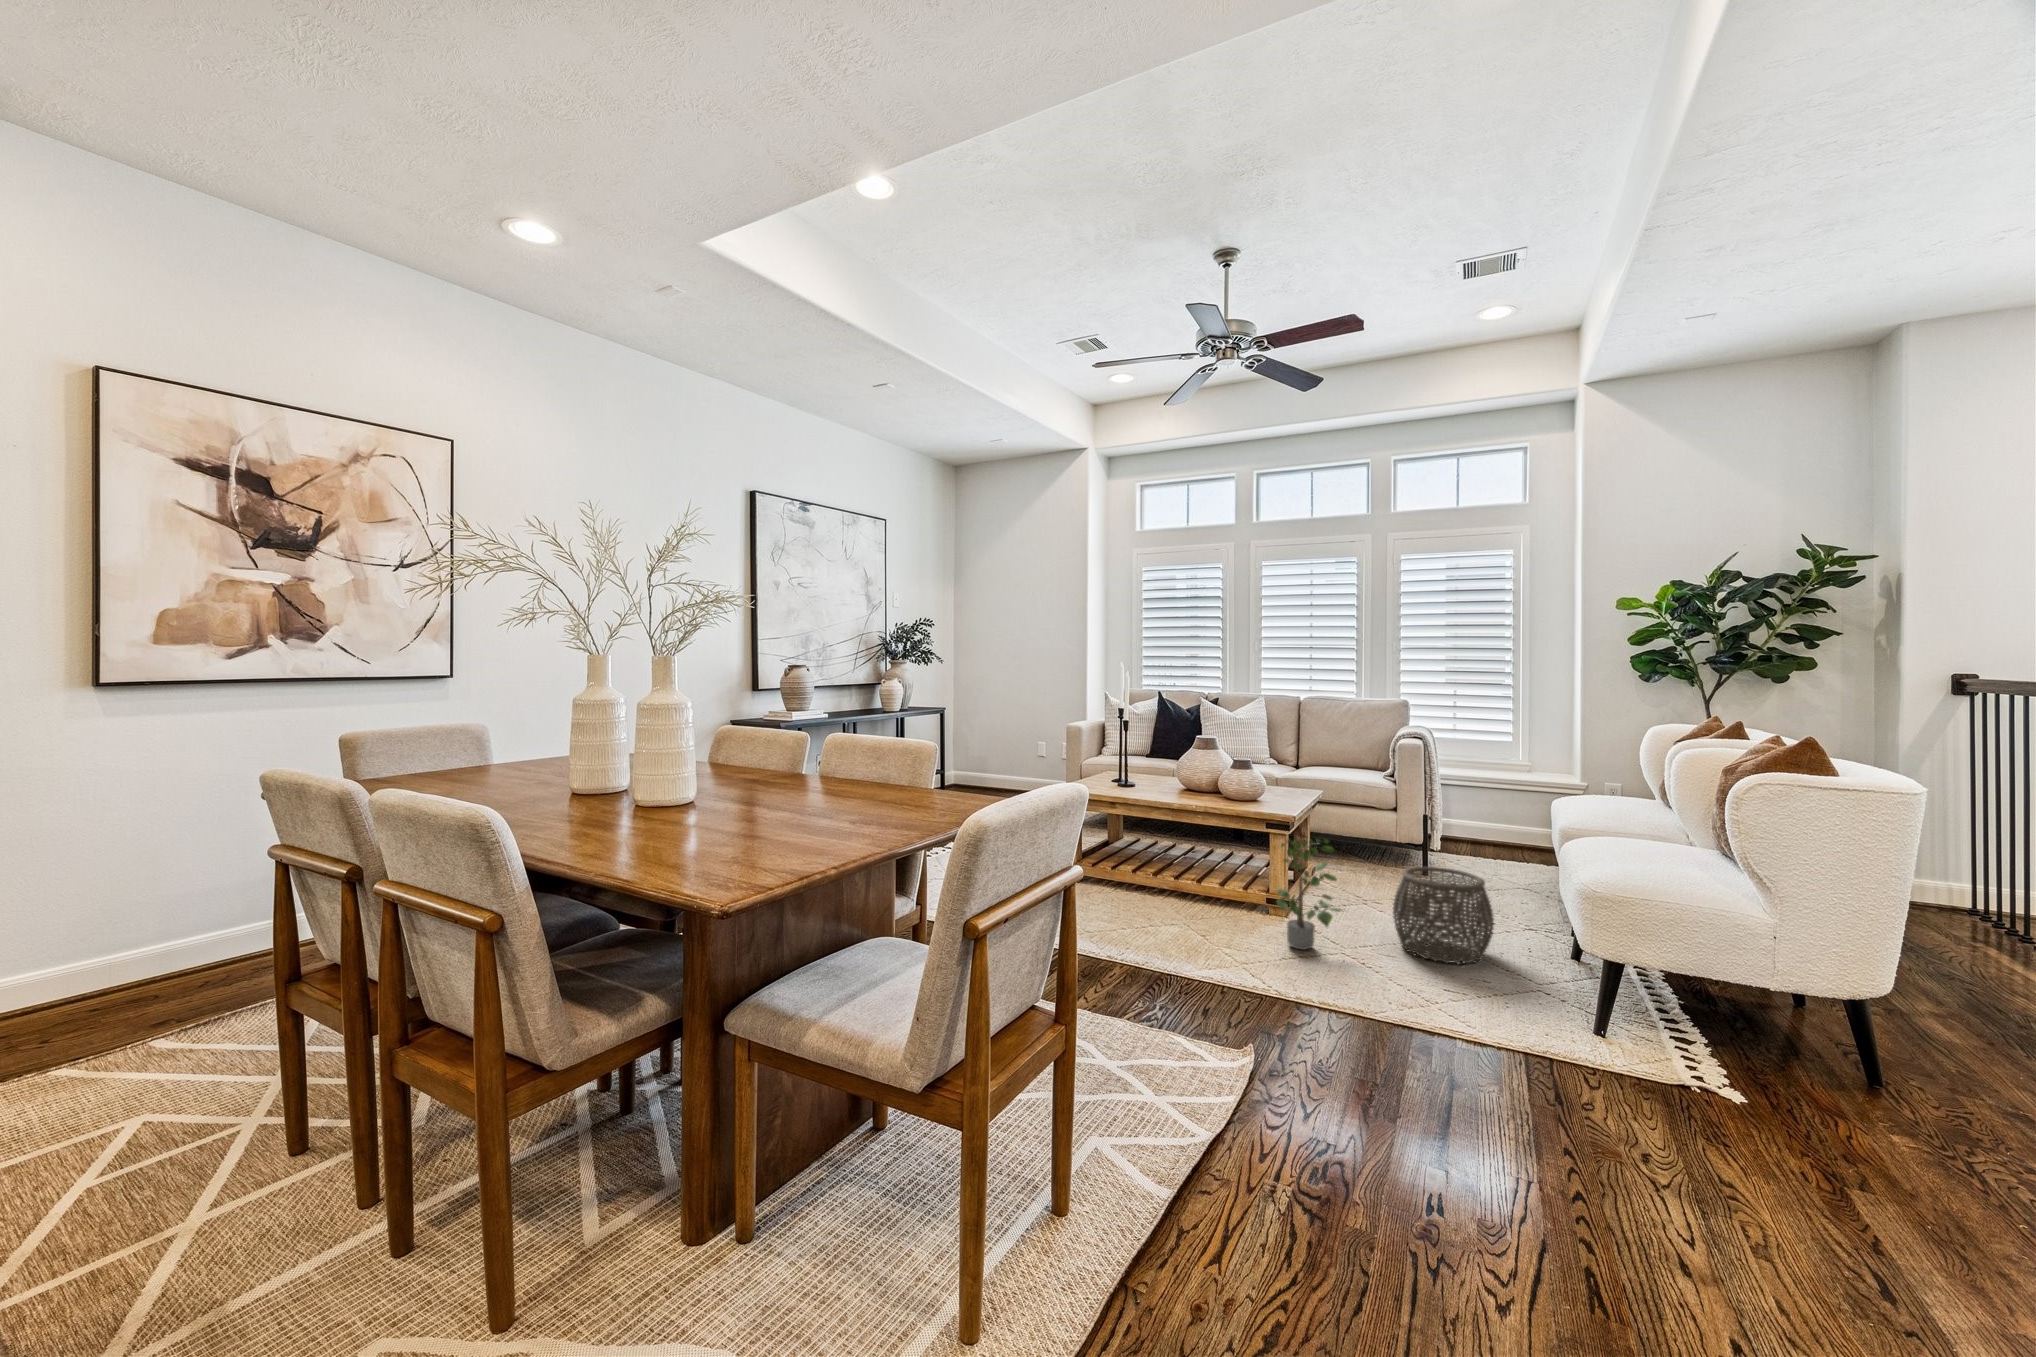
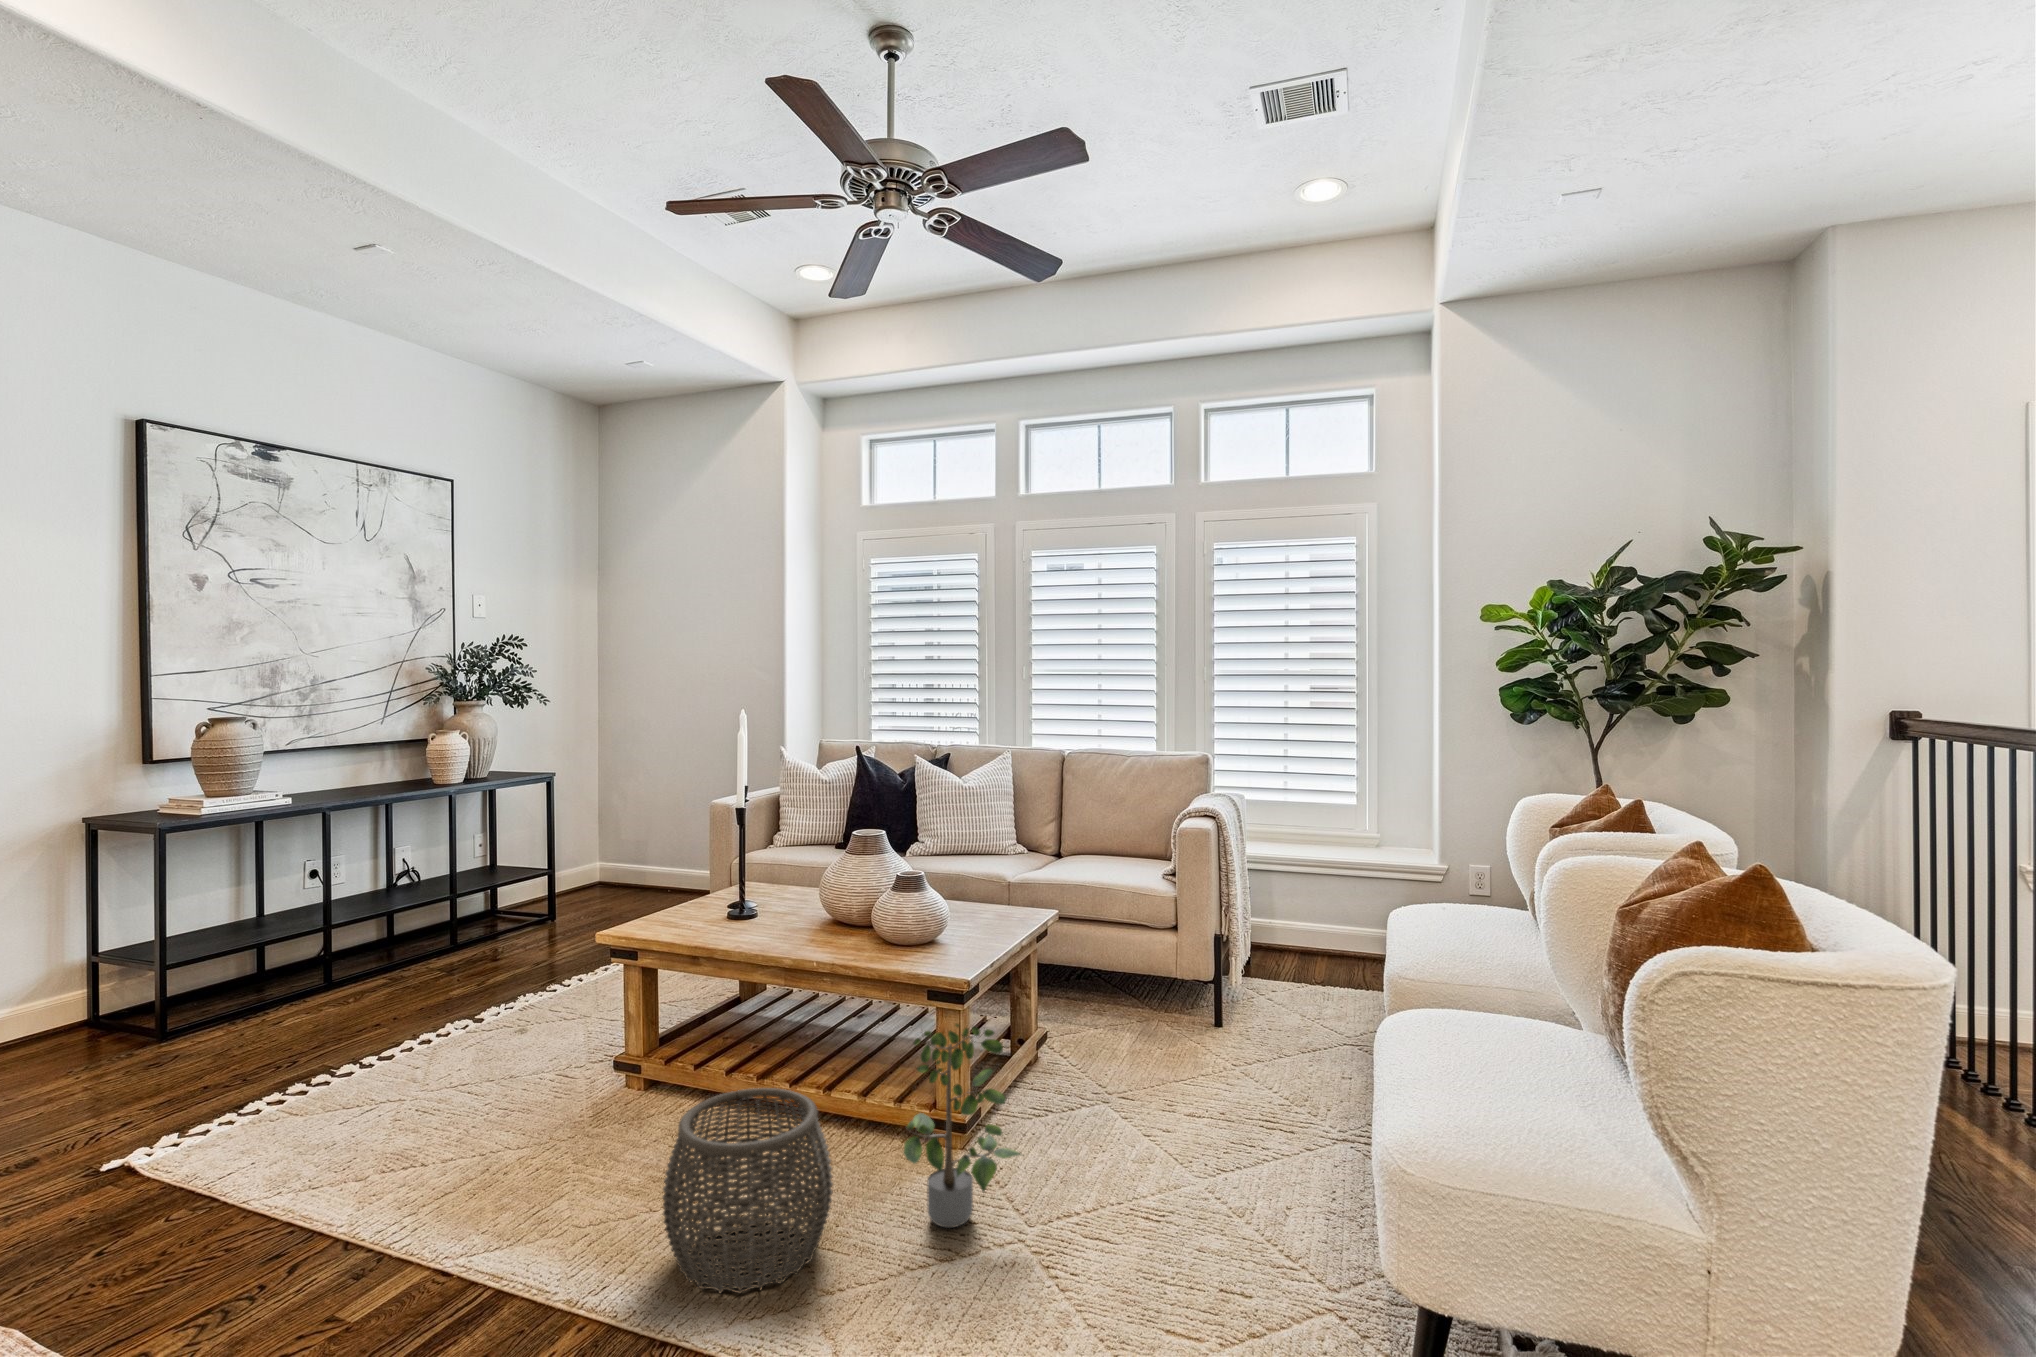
woven basket: present [1393,867,1494,964] -> present [663,1088,833,1293]

